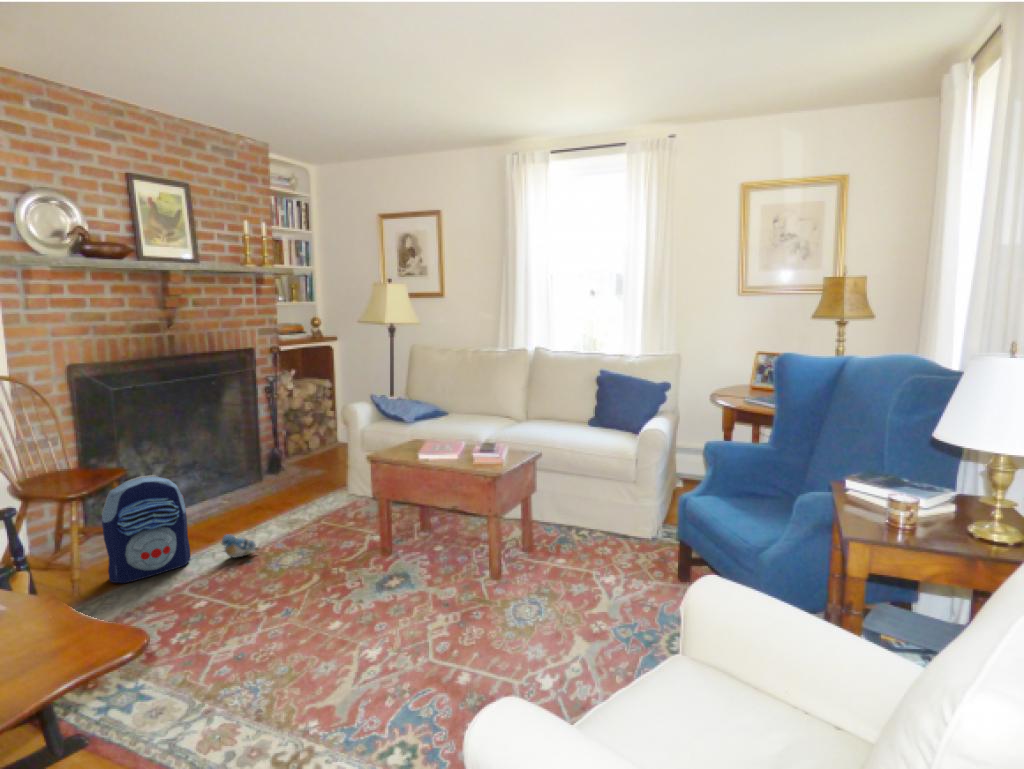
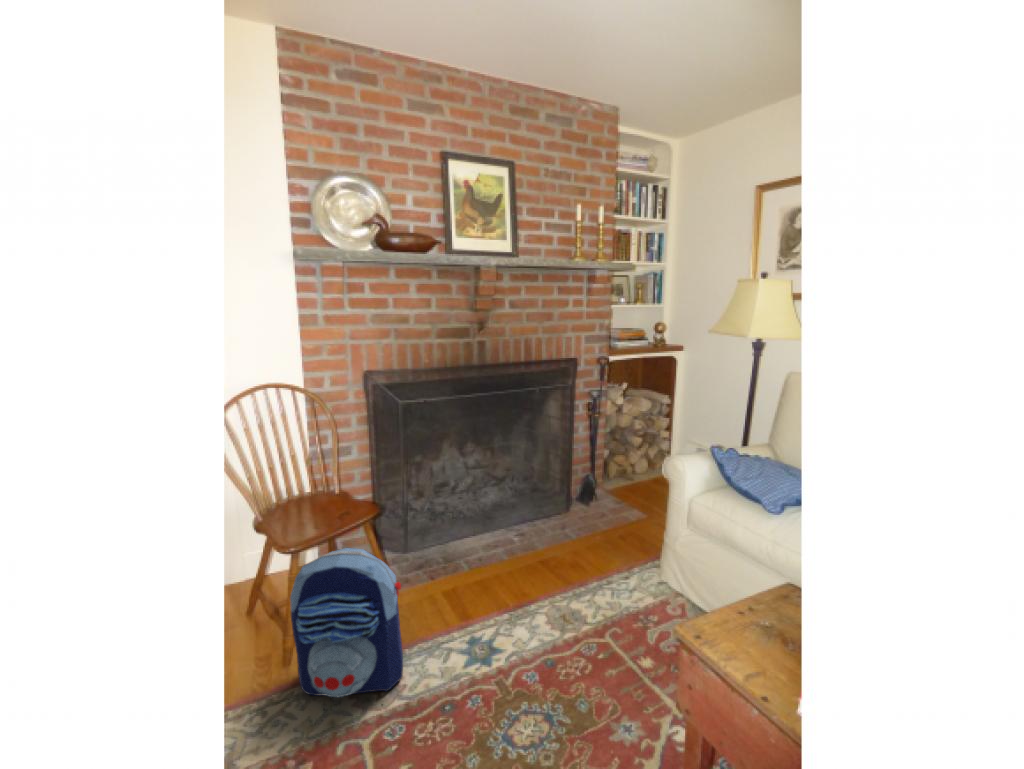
plush toy: present [222,534,259,558] -> none [432,670,487,724]

